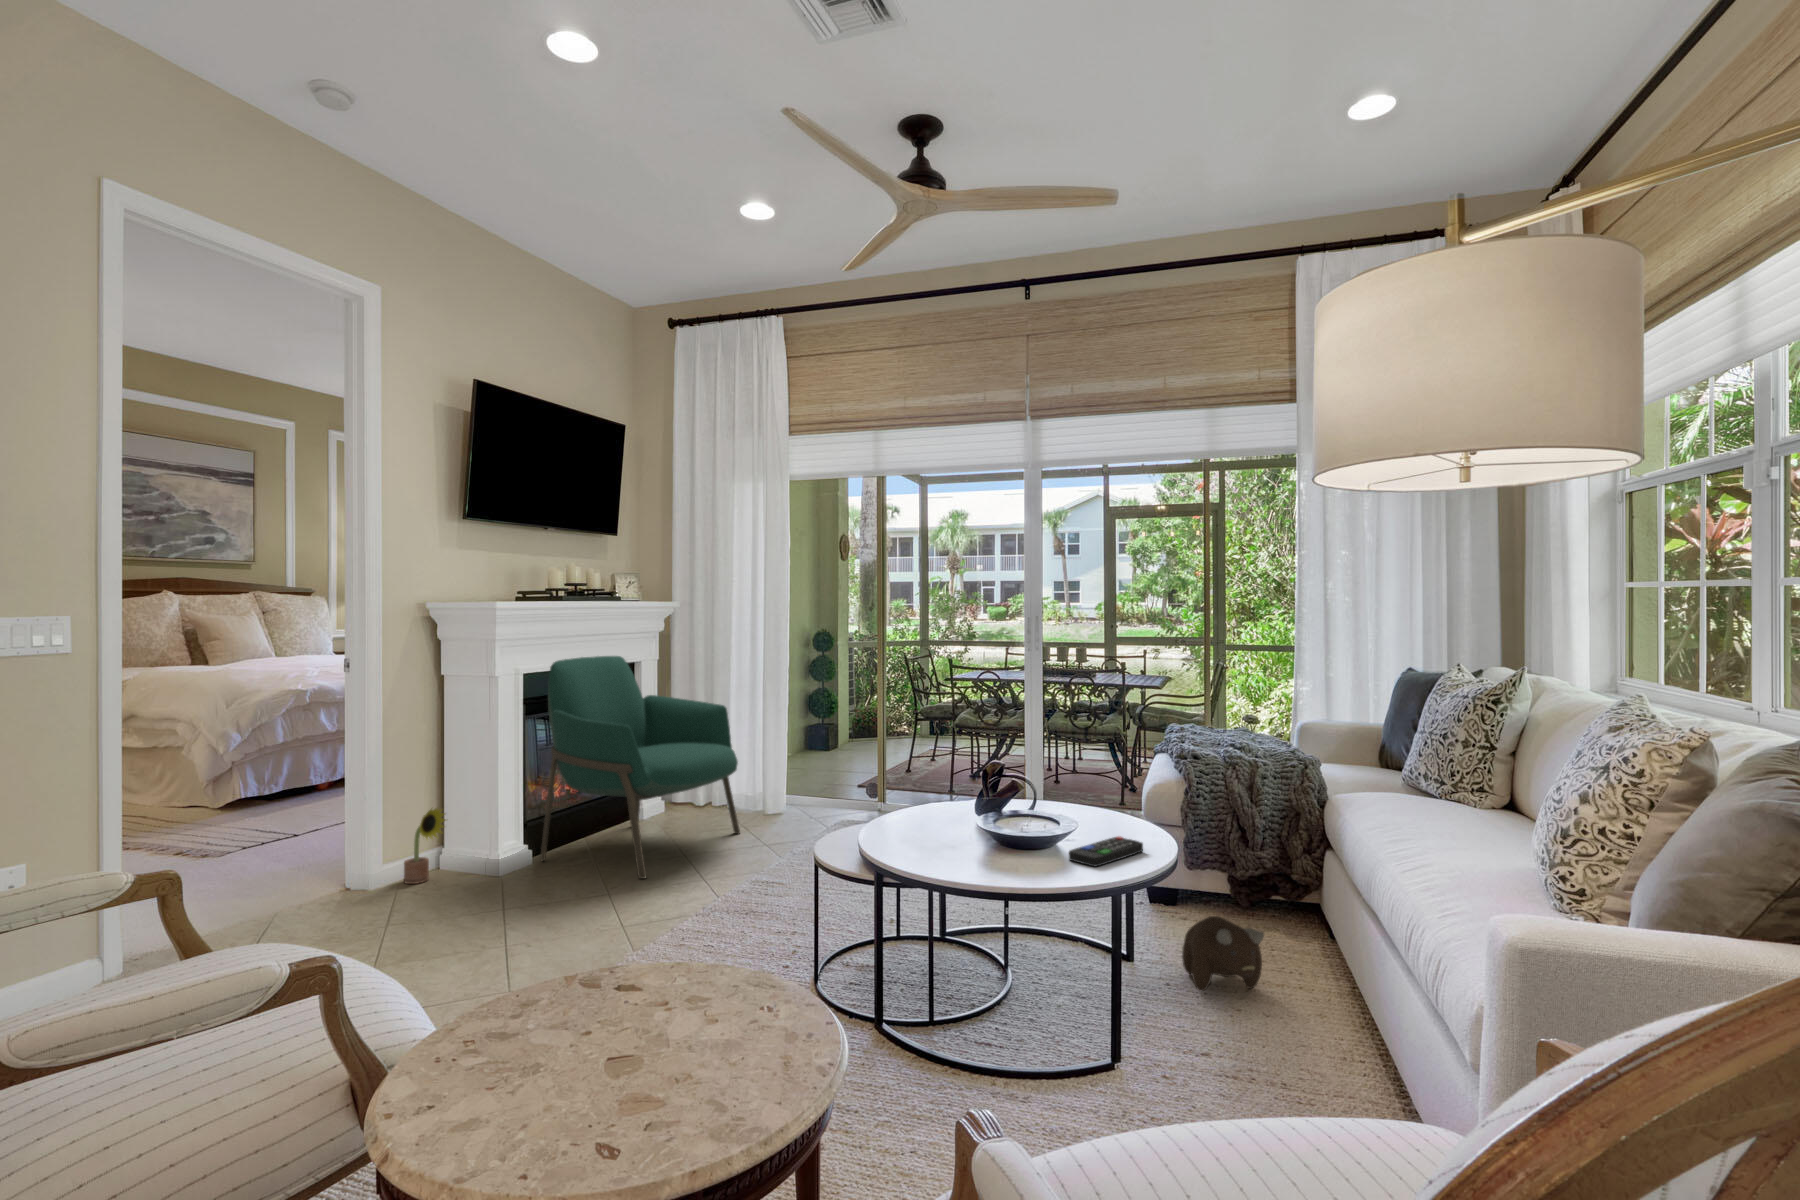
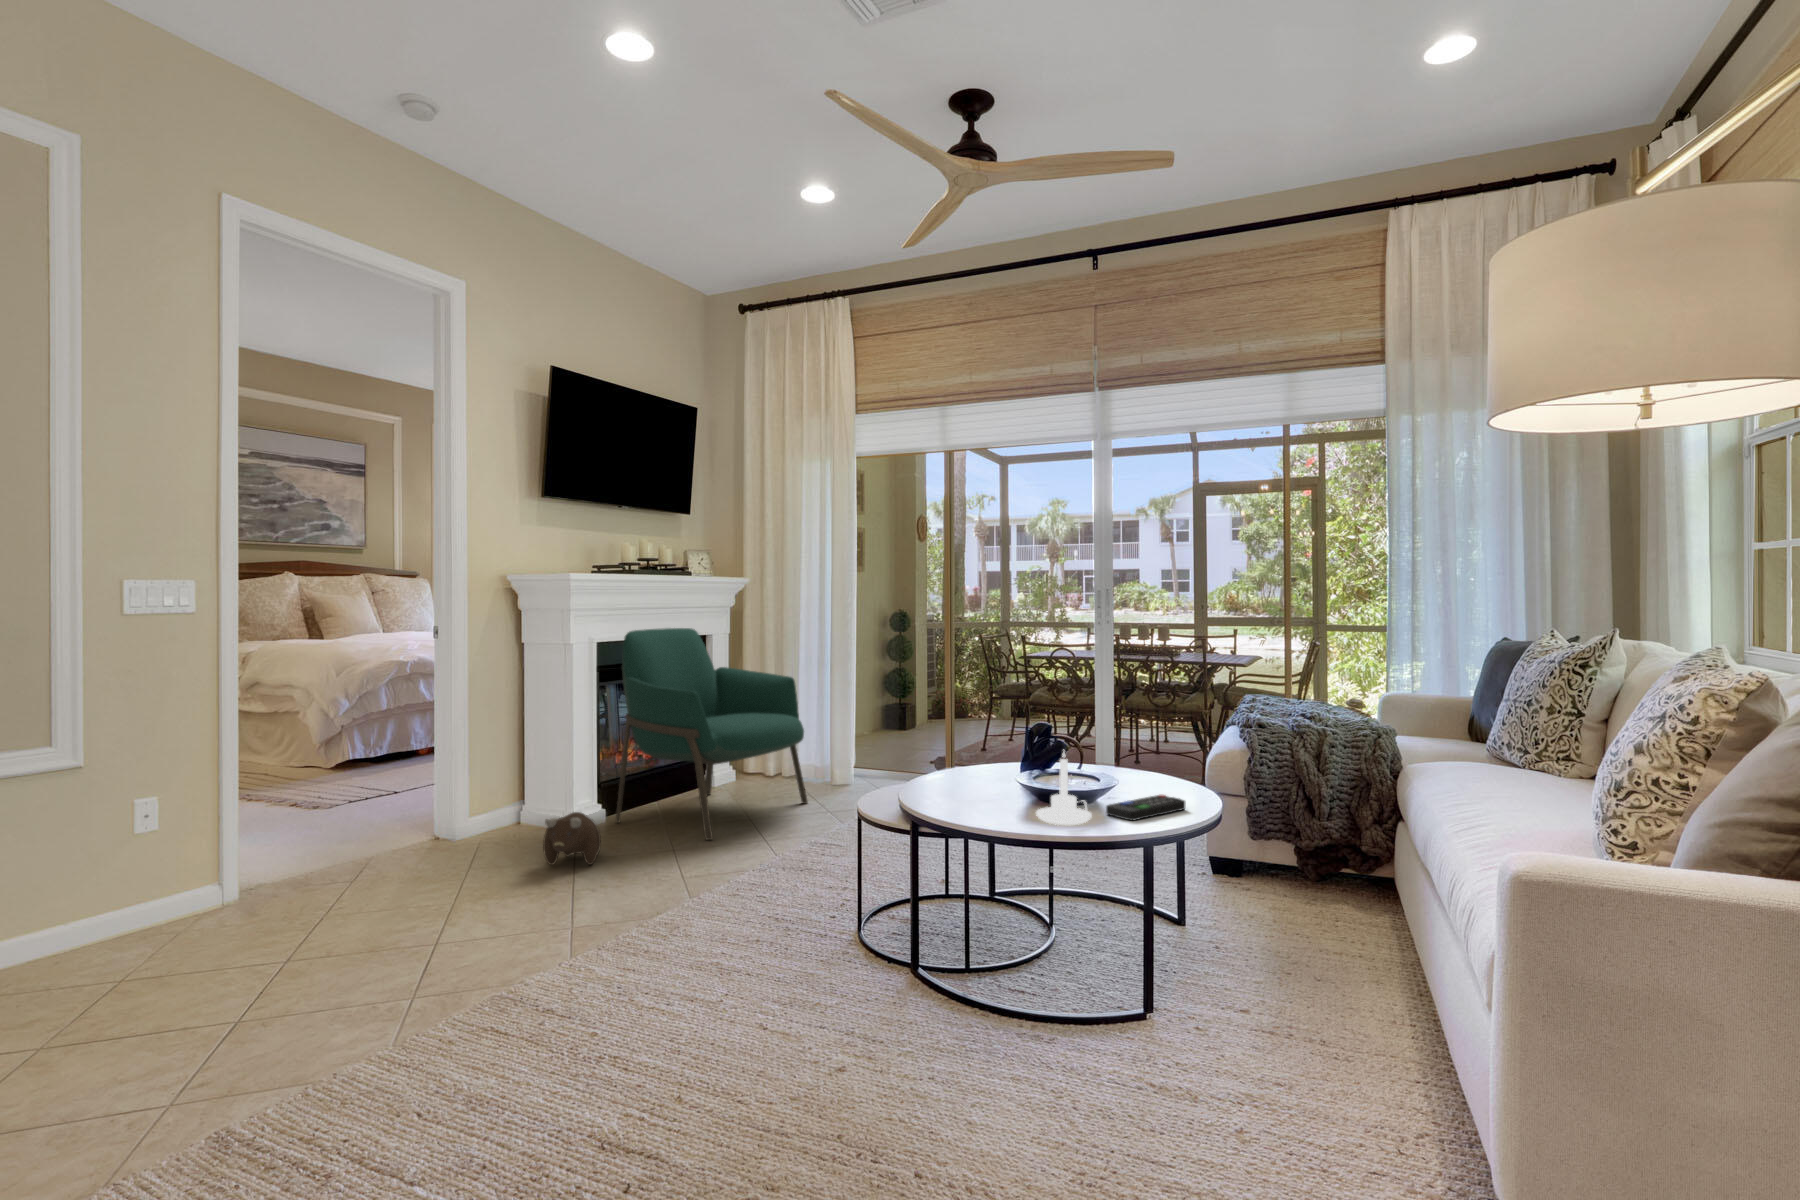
candle holder: none [1001,797,1057,875] -> present [1036,752,1092,825]
decorative plant: present [404,808,445,884] -> none [490,766,530,839]
plush toy: present [1182,916,1264,991] -> present [543,812,601,865]

